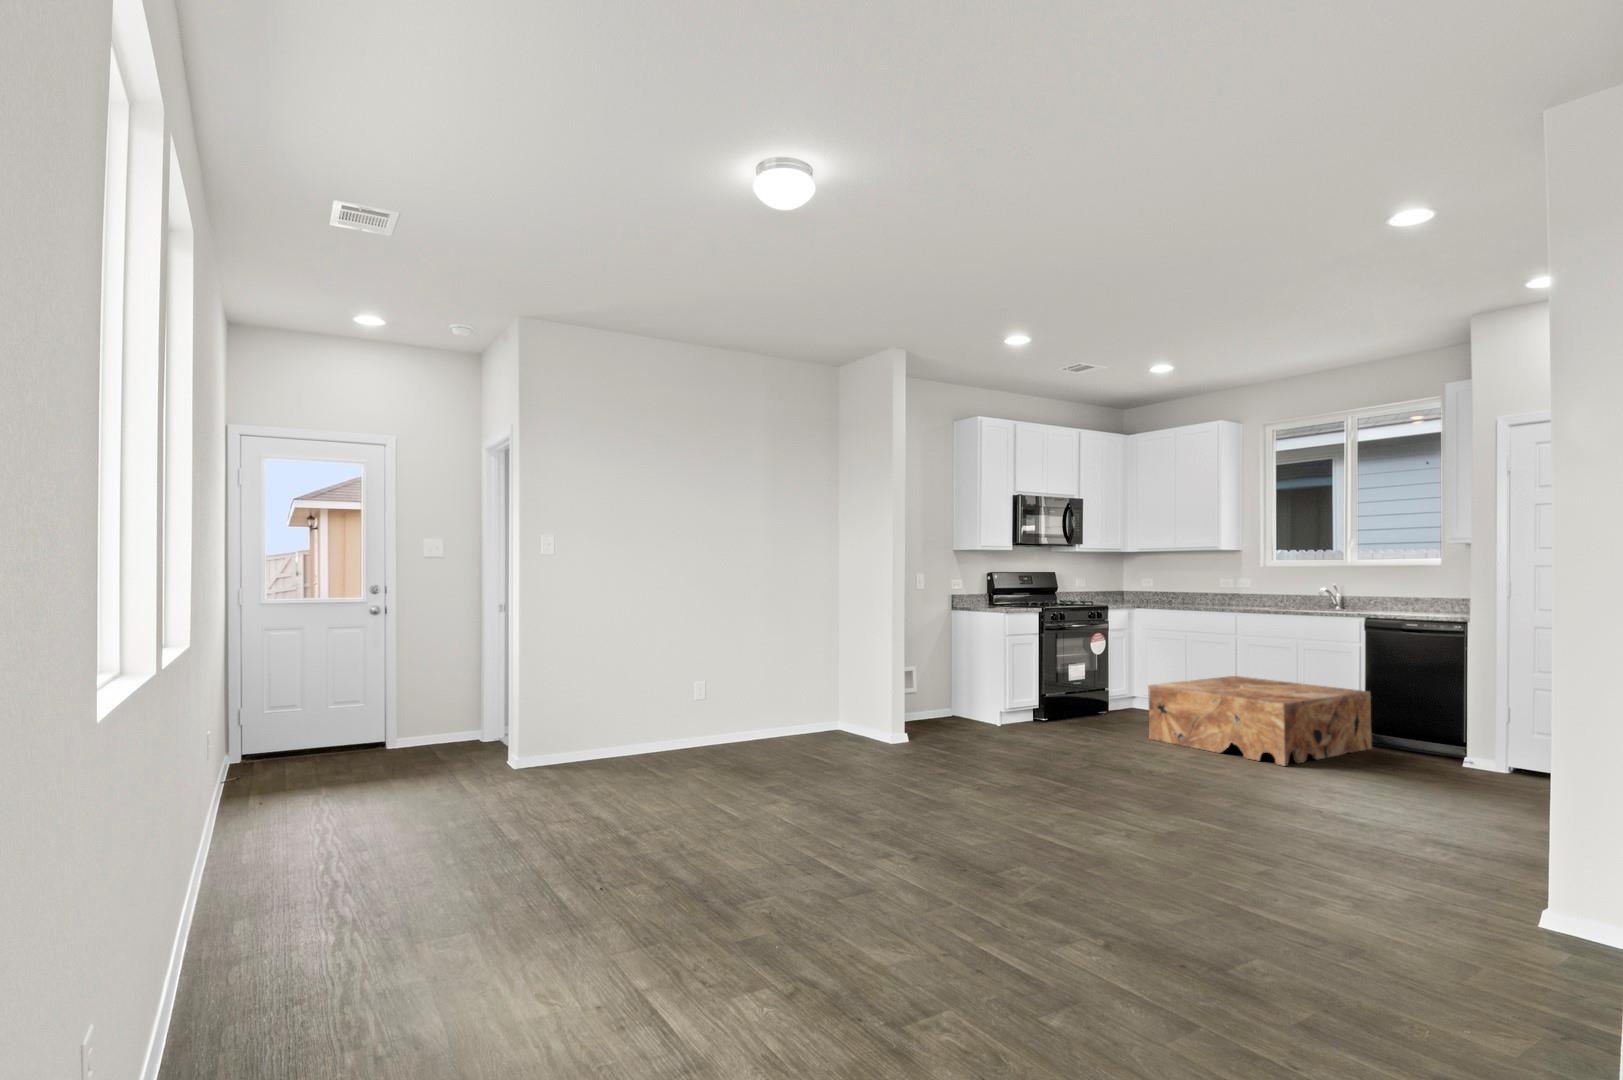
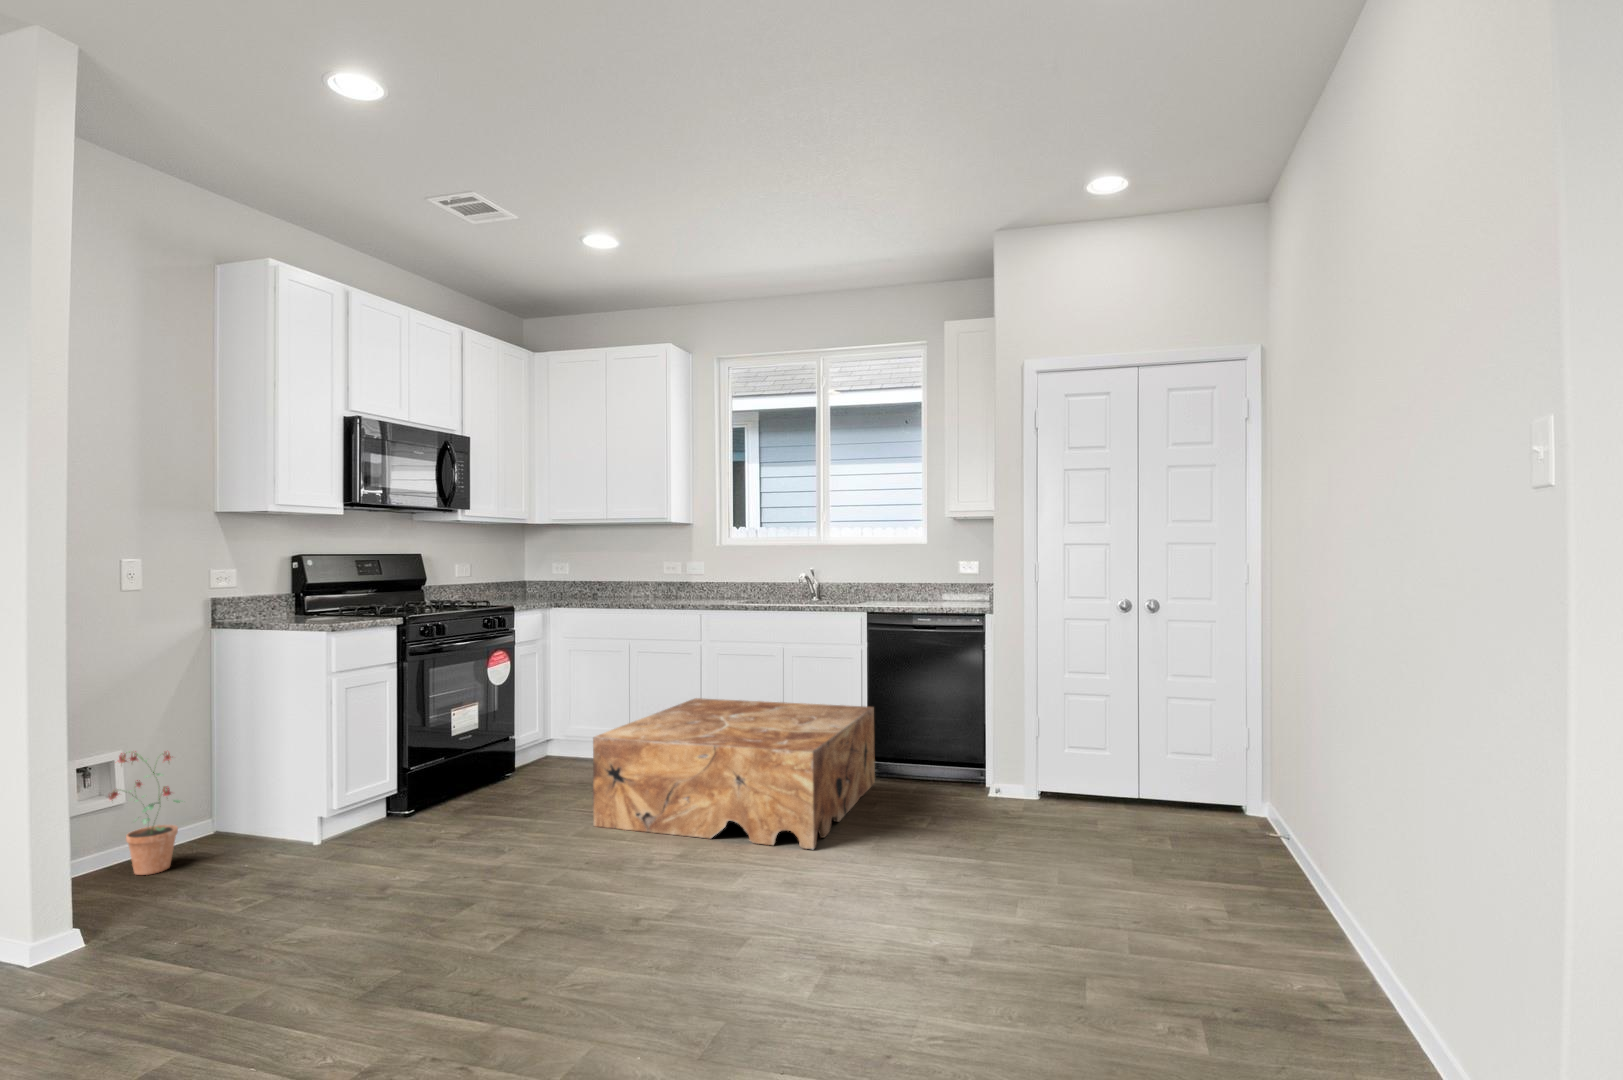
potted plant: none [915,665,945,724] -> present [109,751,180,875]

